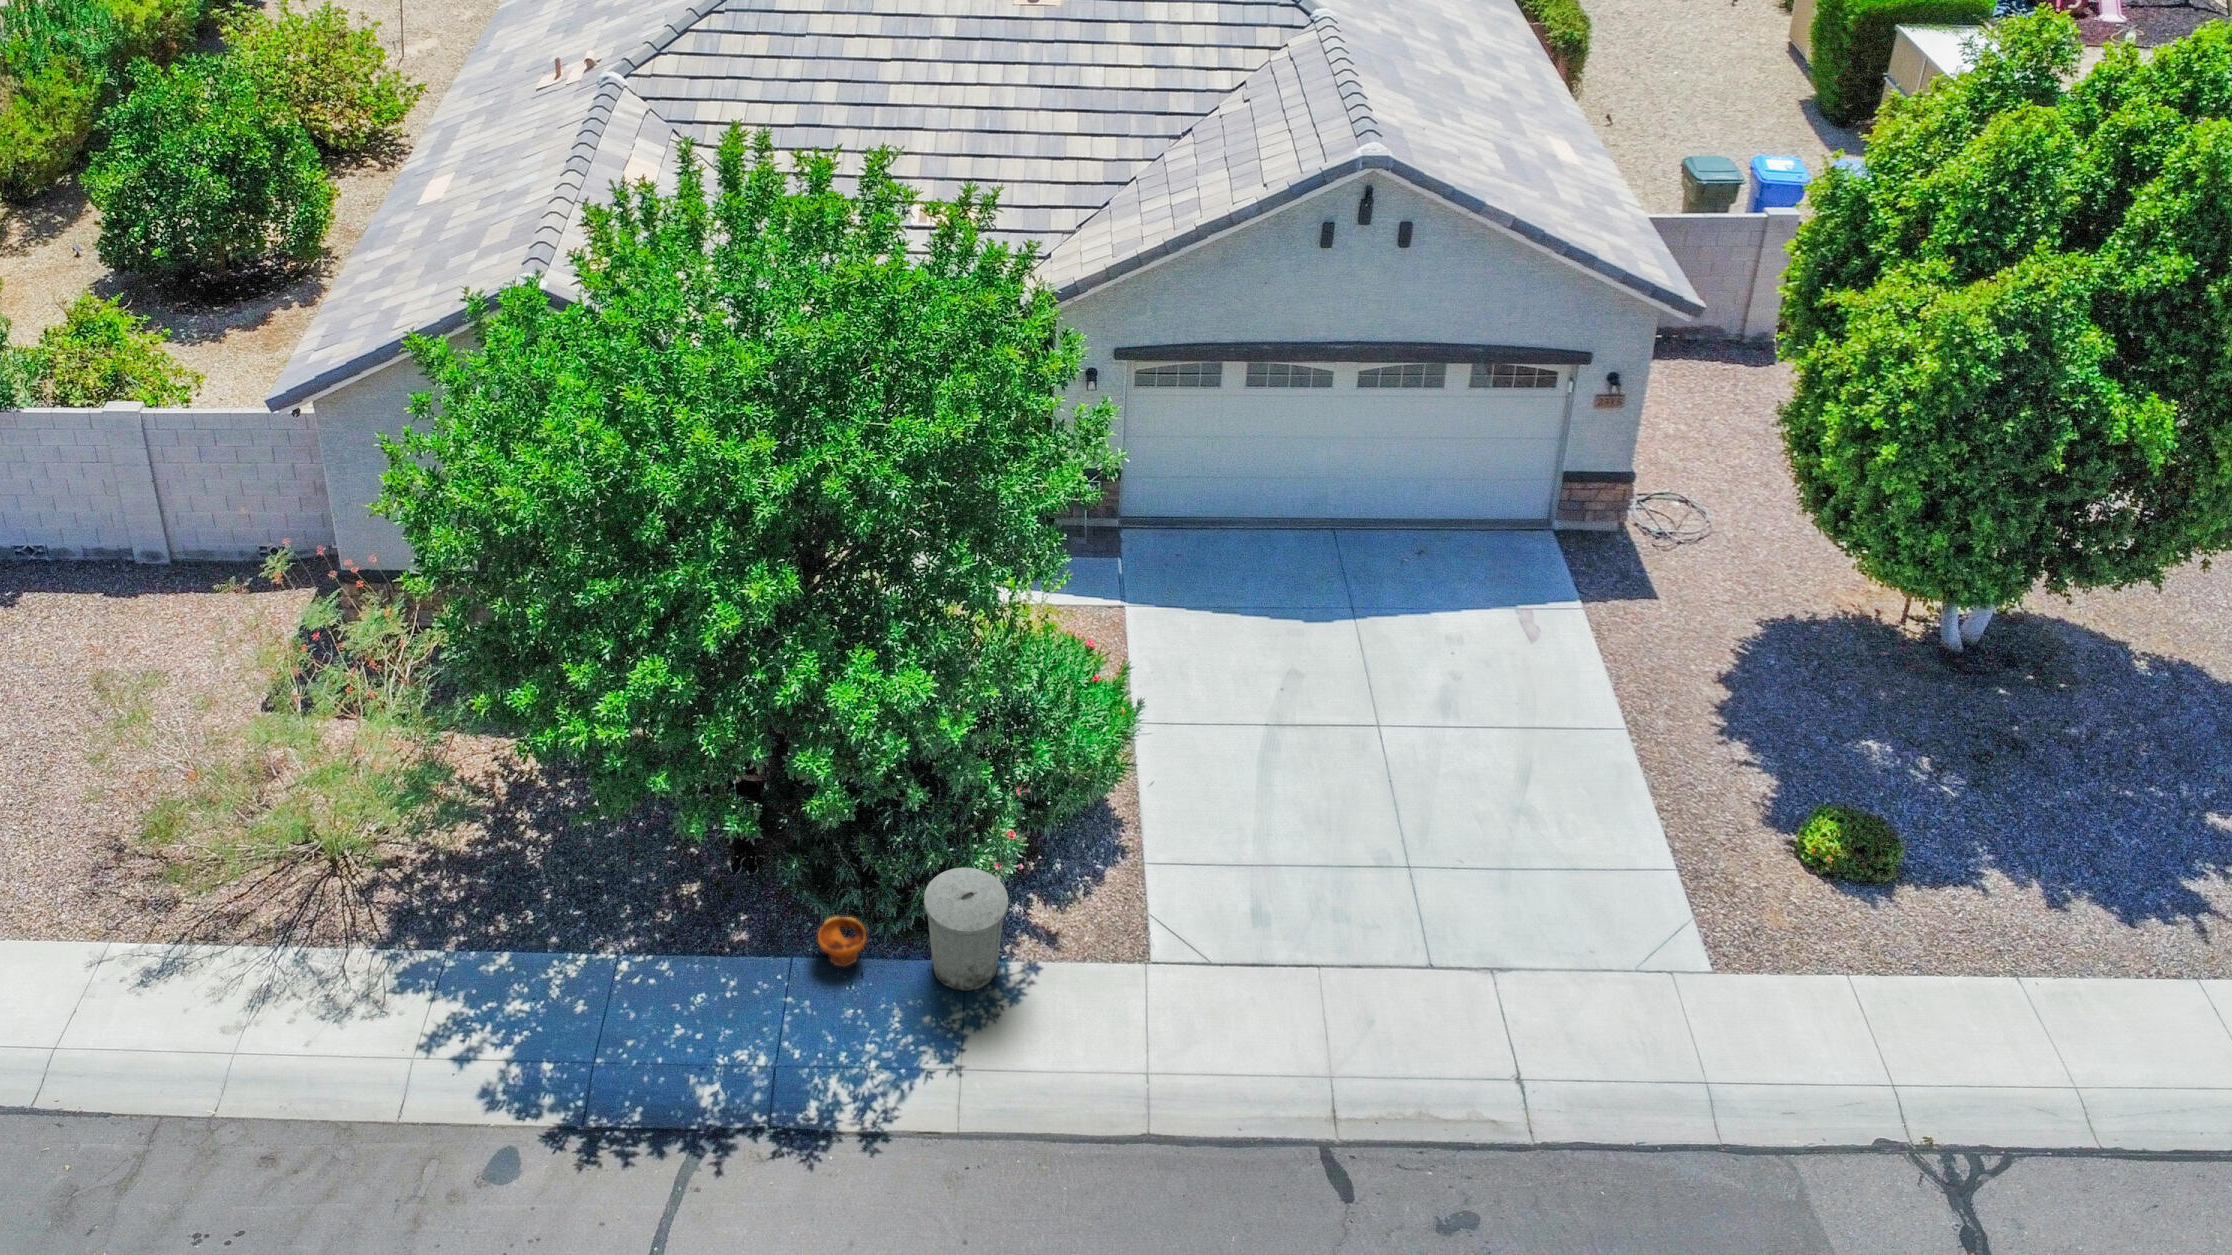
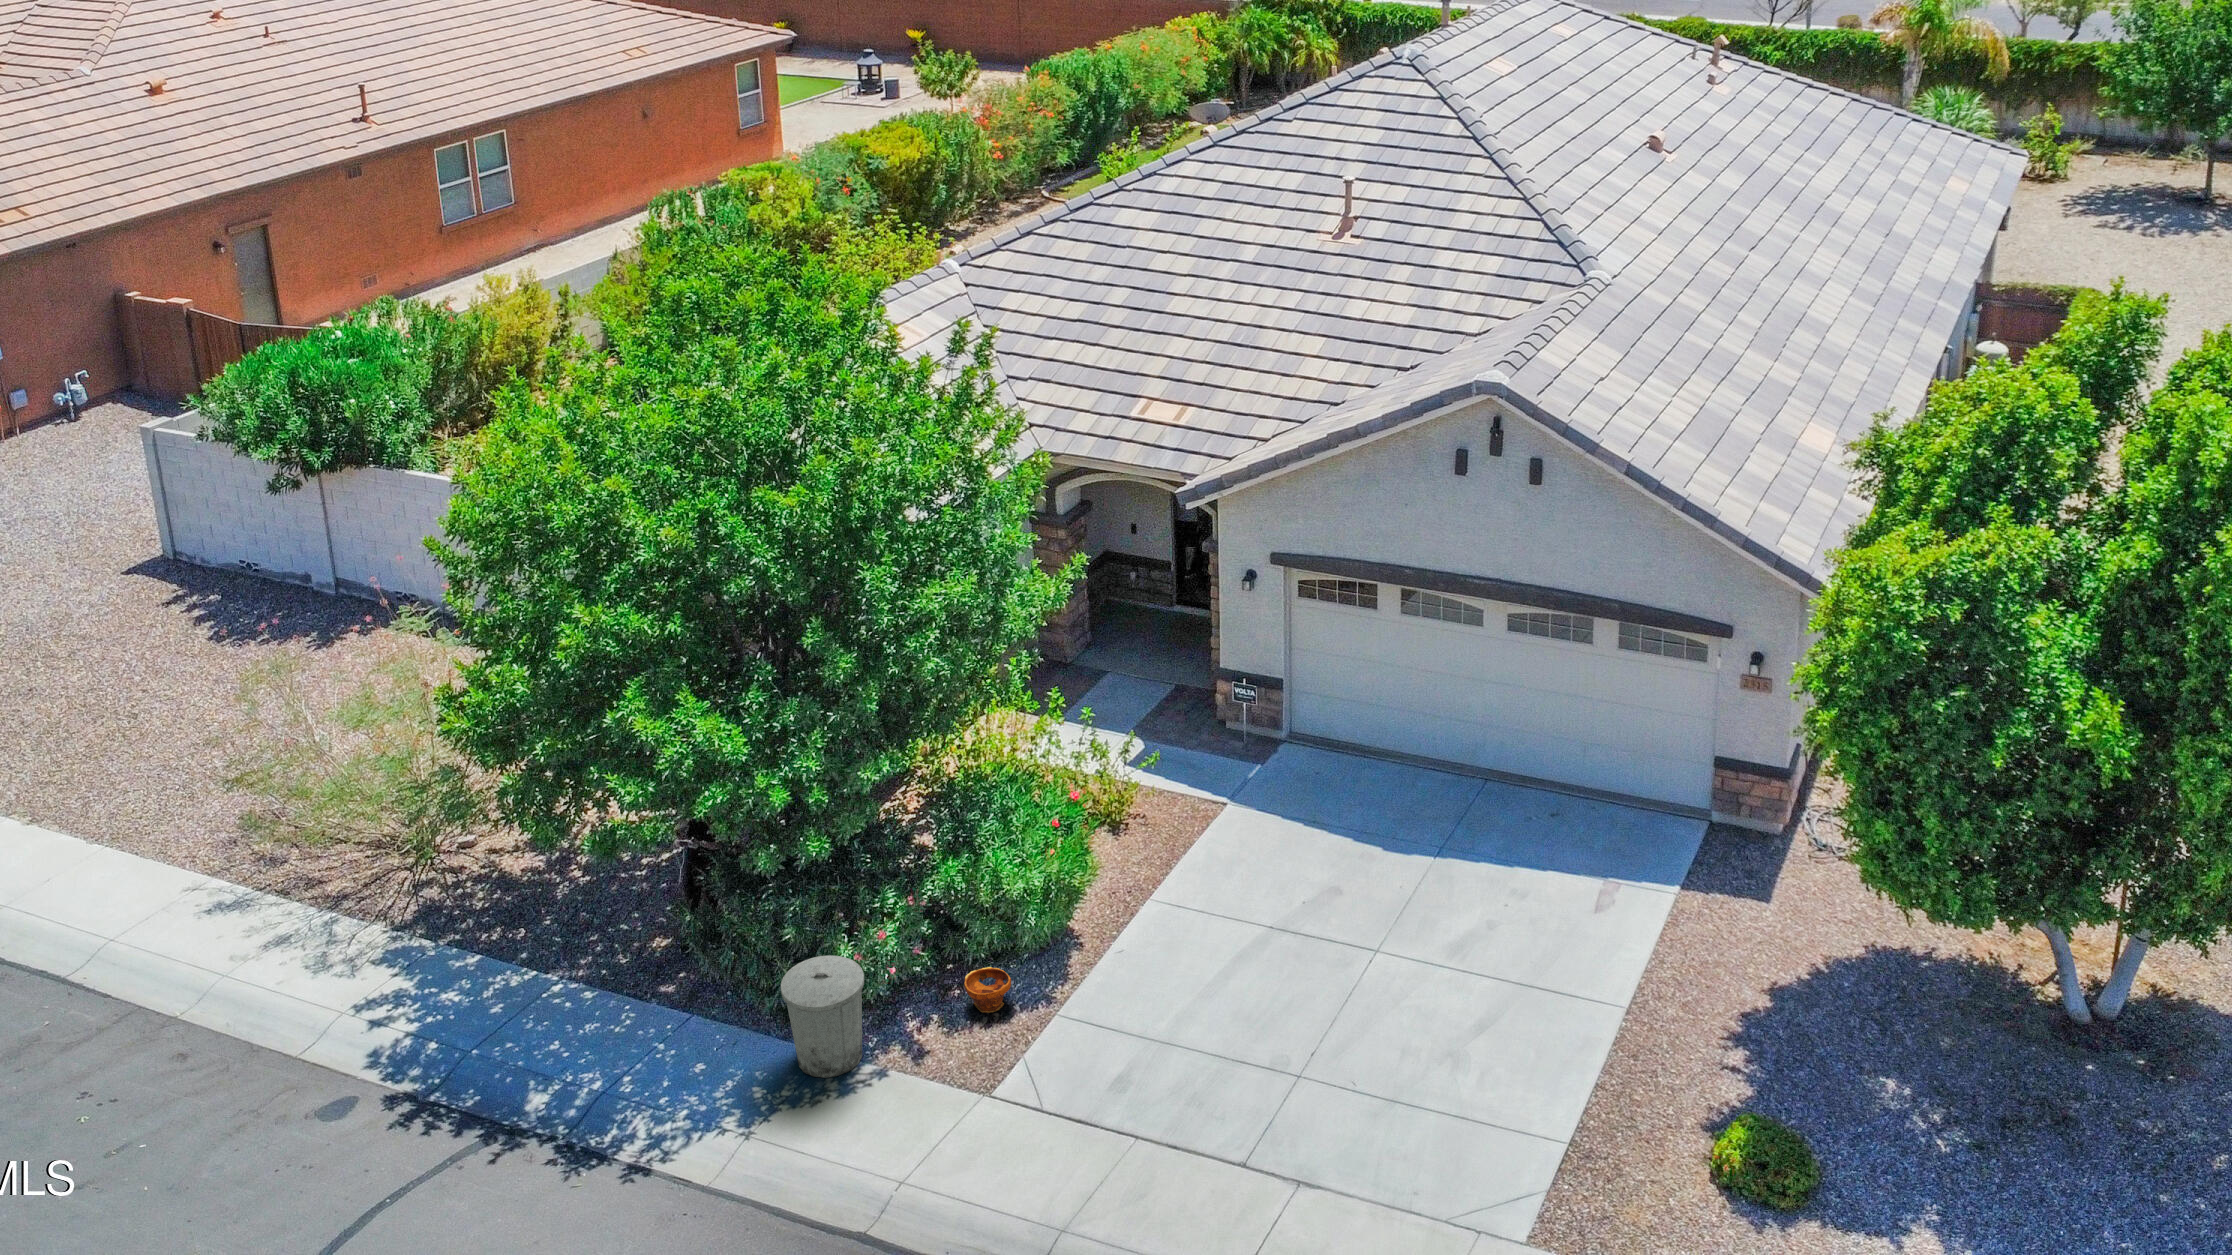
planter: present [818,917,866,966] -> present [964,967,1011,1013]

